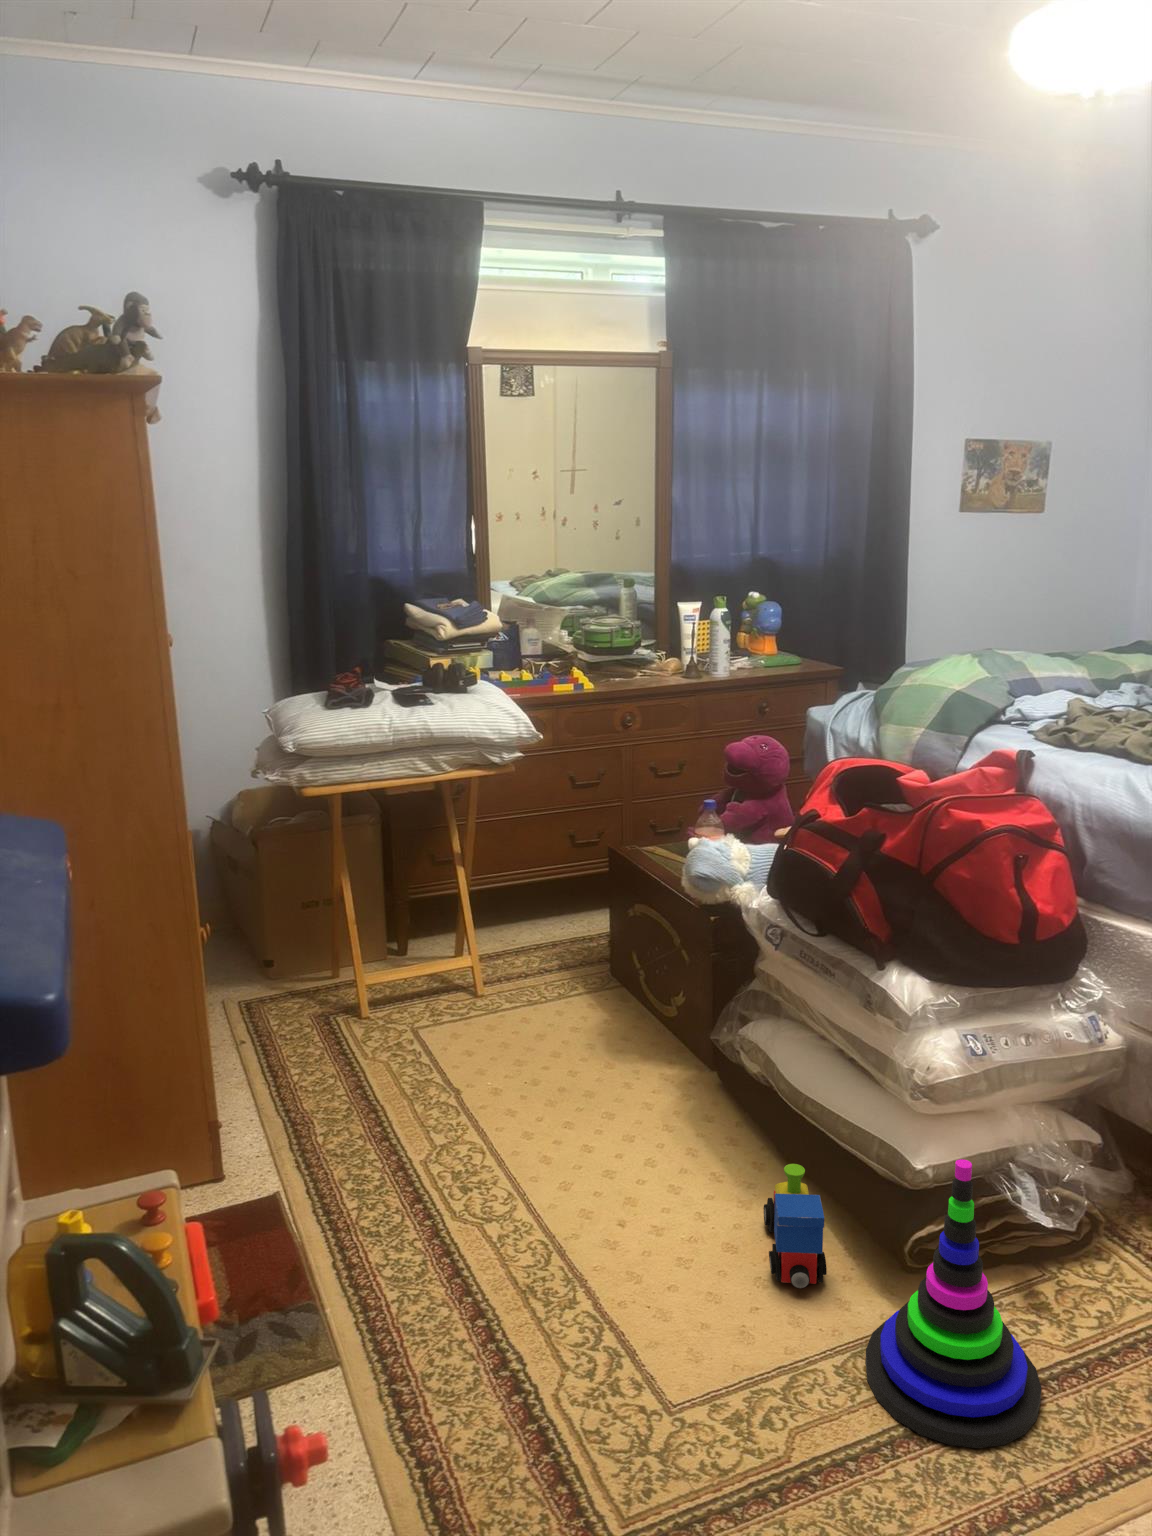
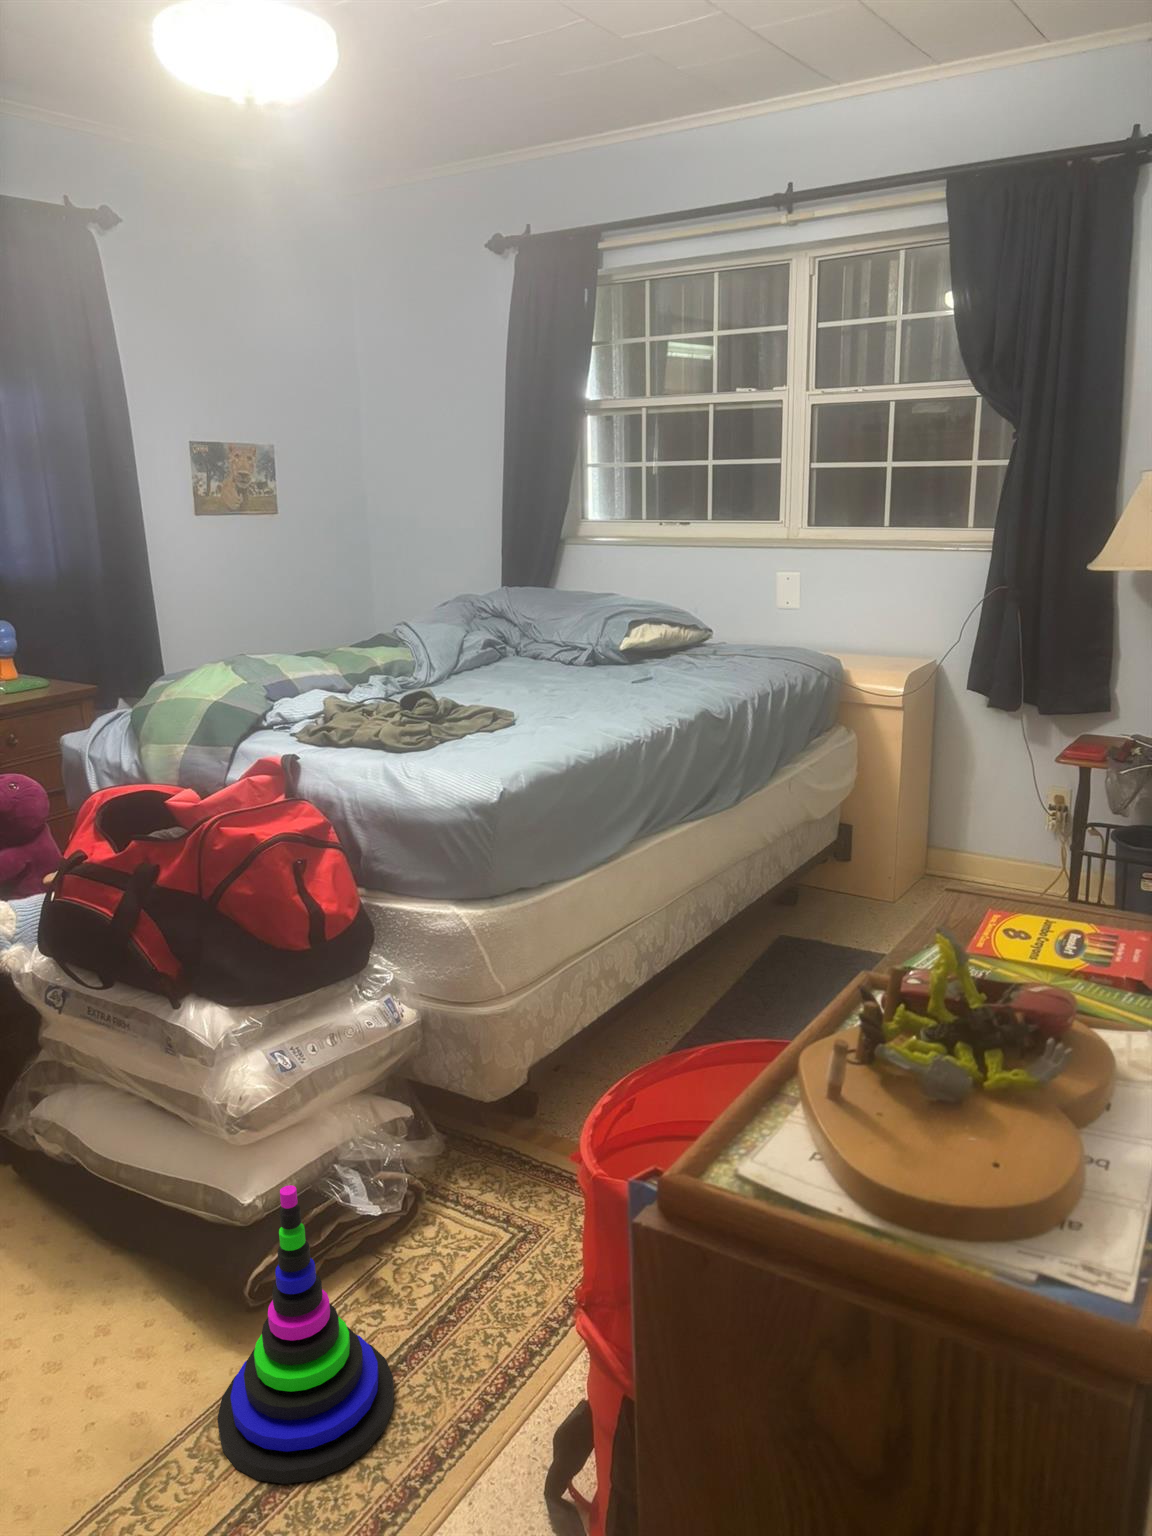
toy train: present [764,1164,827,1288] -> none [82,1247,164,1386]

